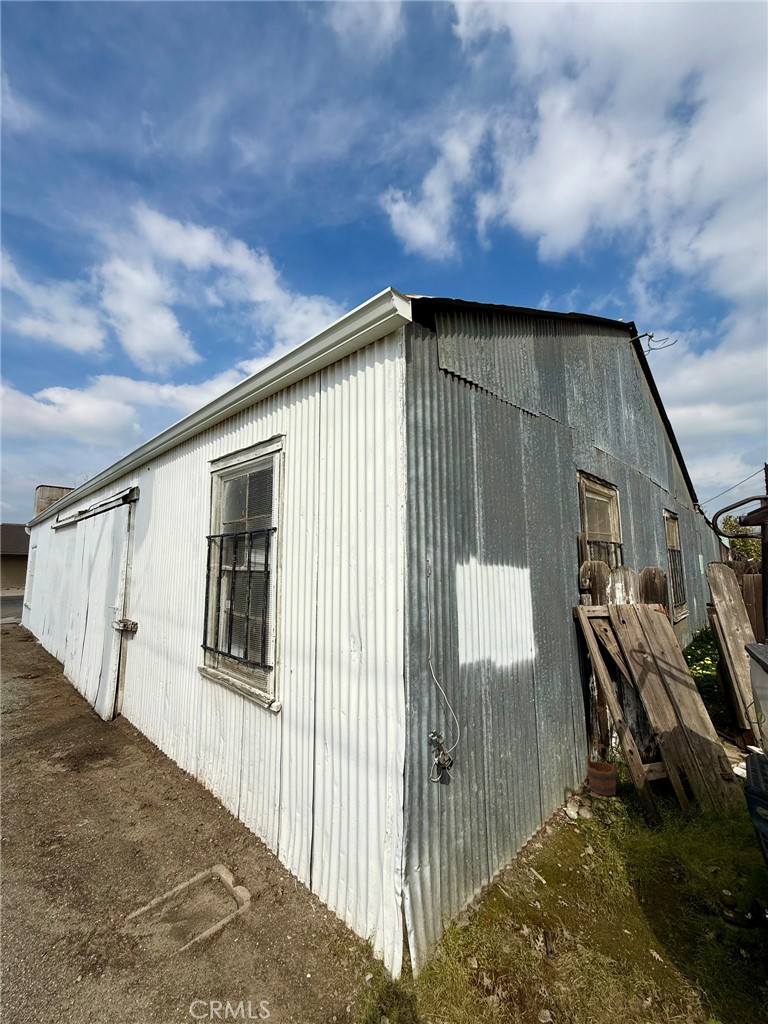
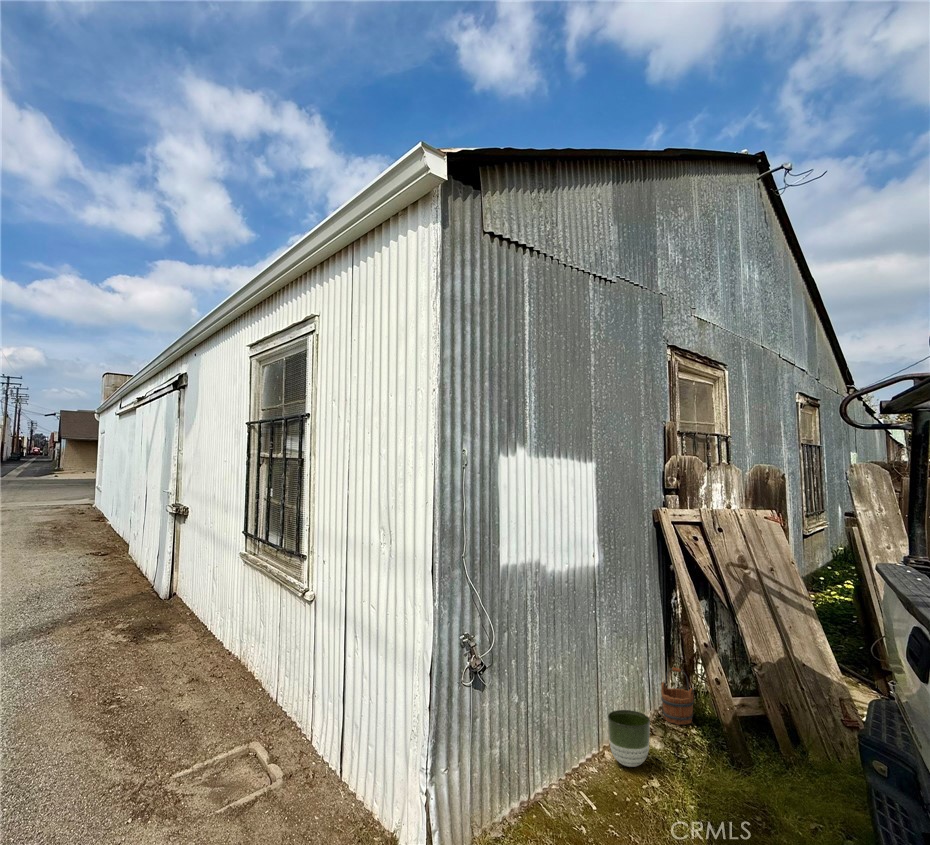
planter: none [549,787,588,842] -> present [608,710,650,767]

